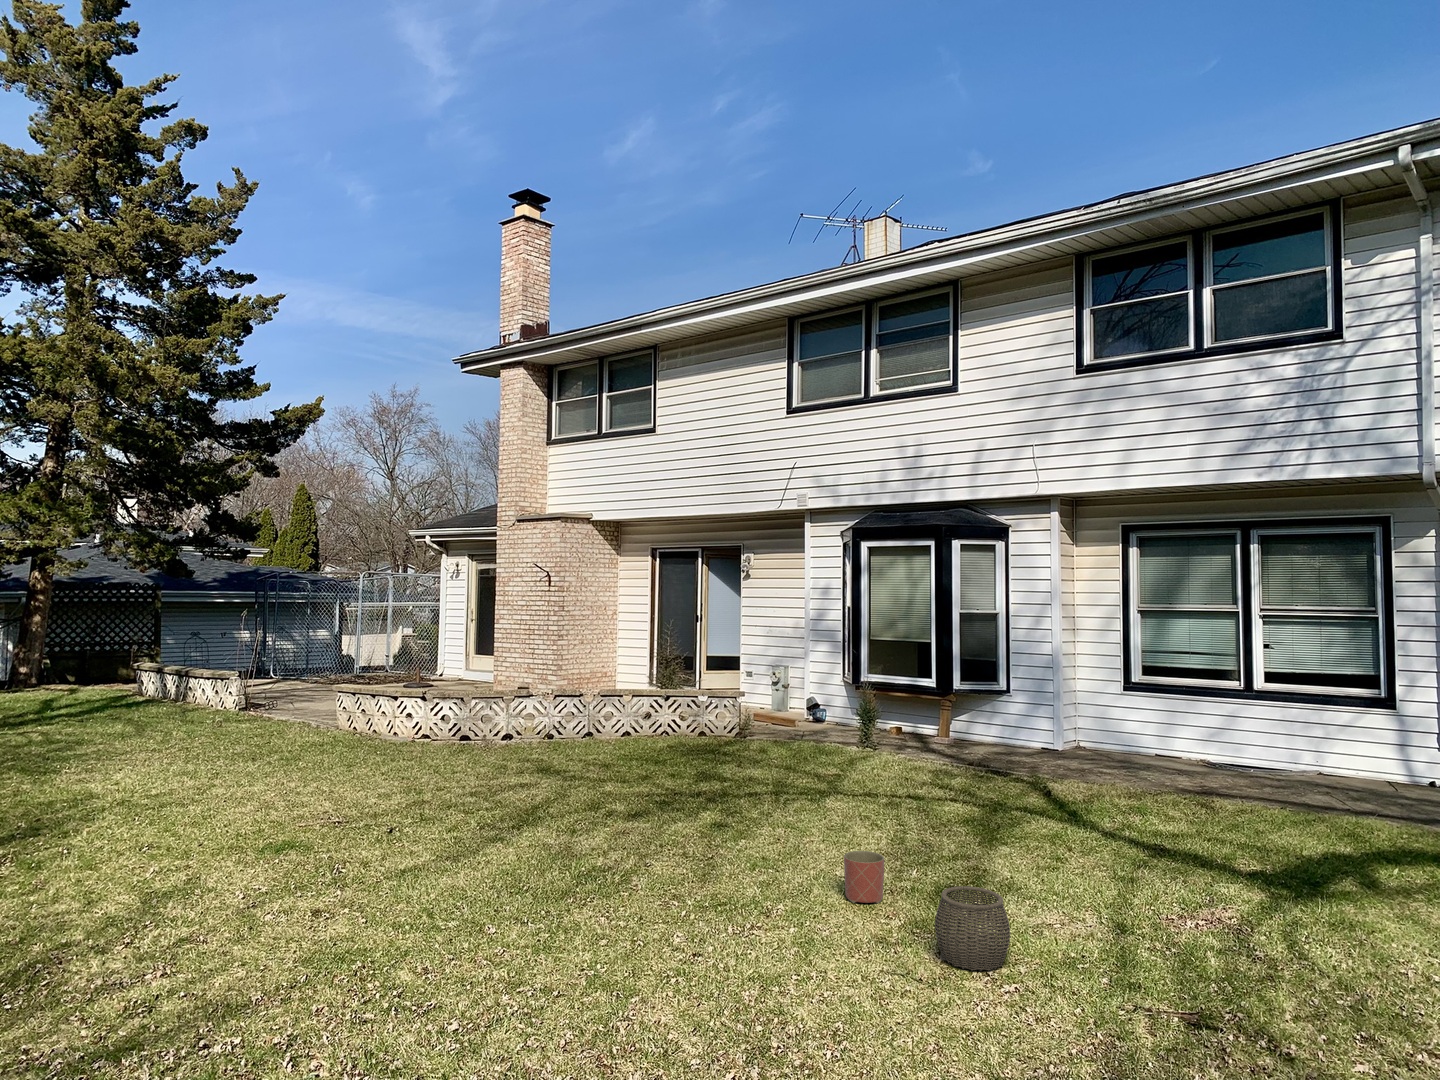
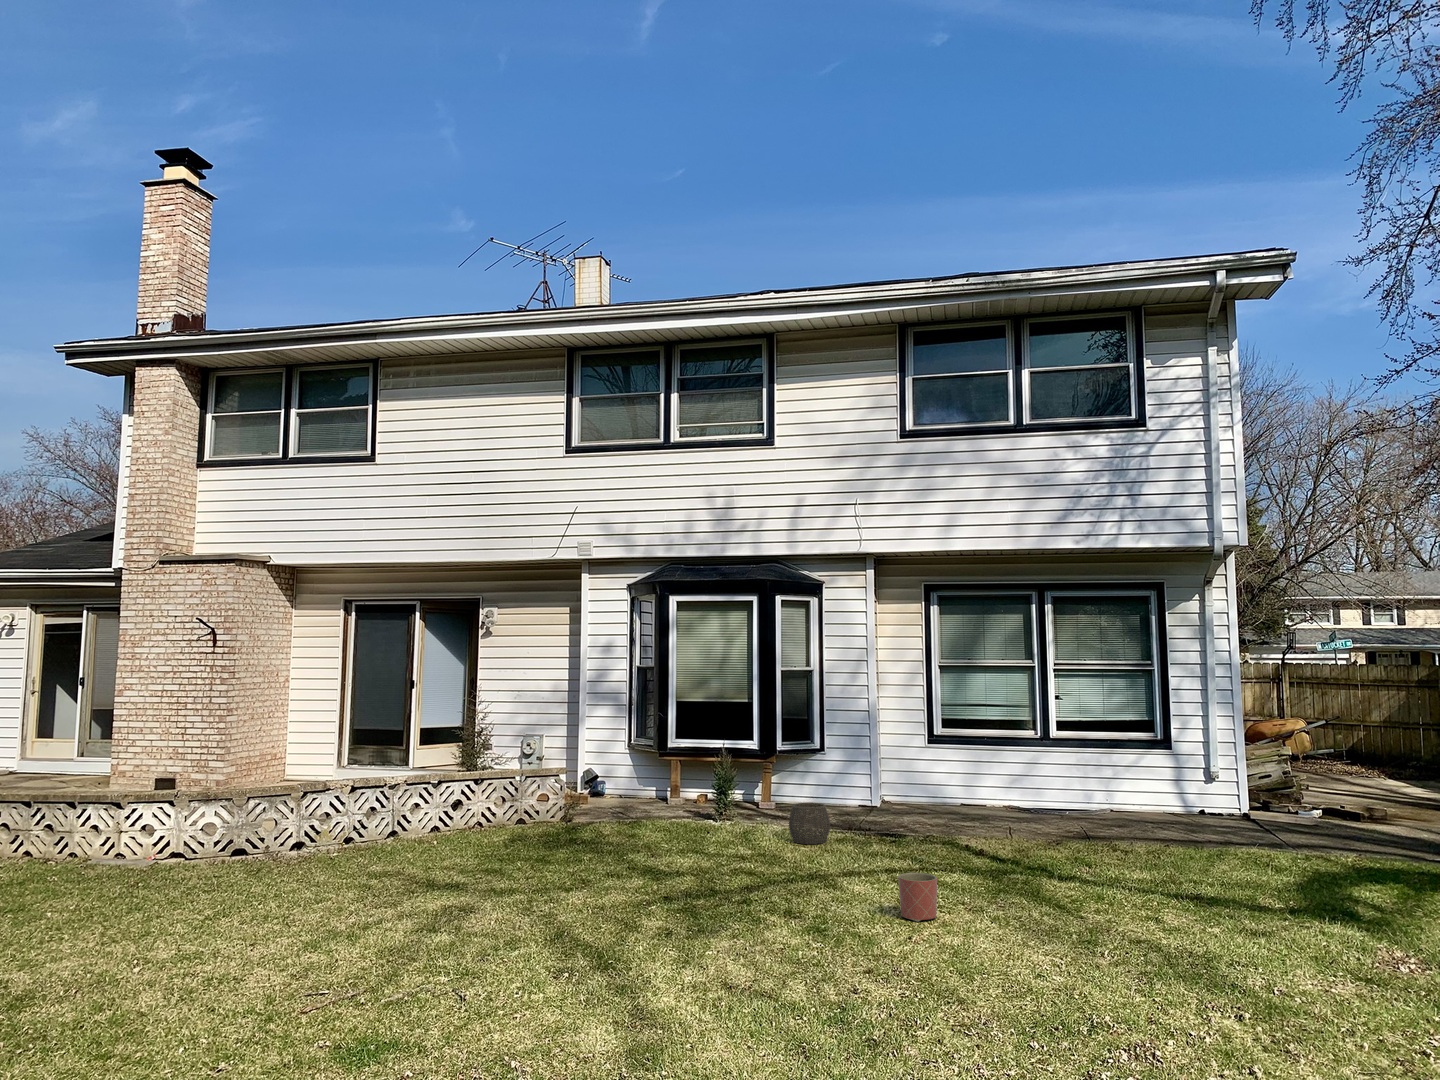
woven basket: present [935,886,1011,971] -> present [788,803,830,844]

